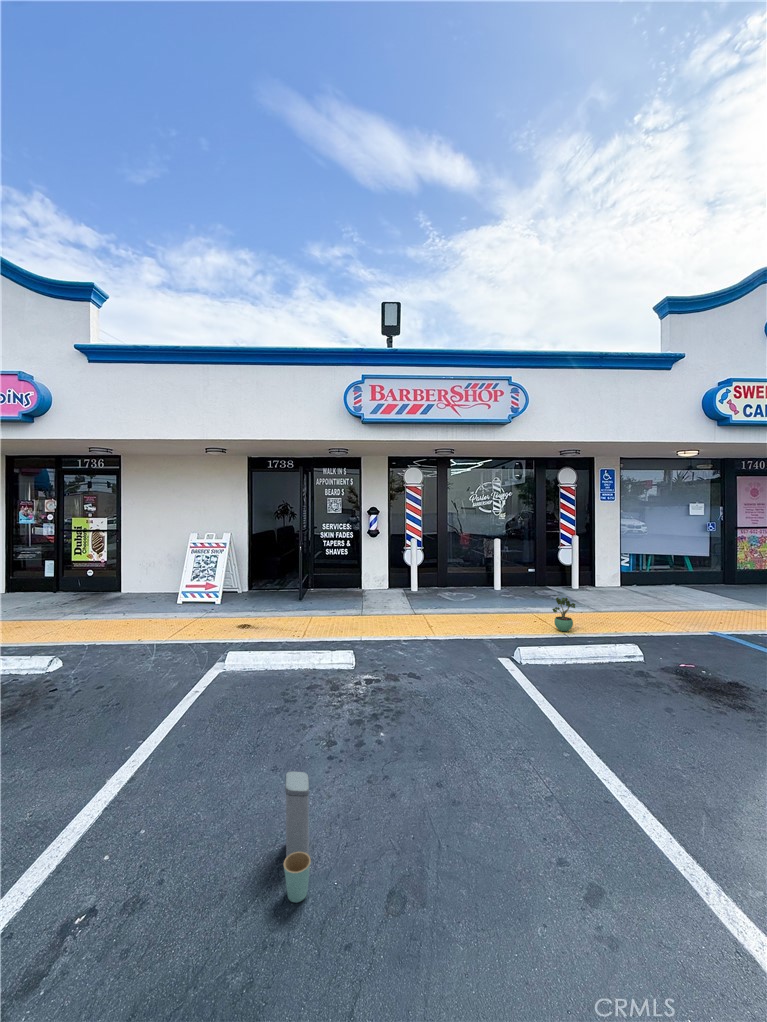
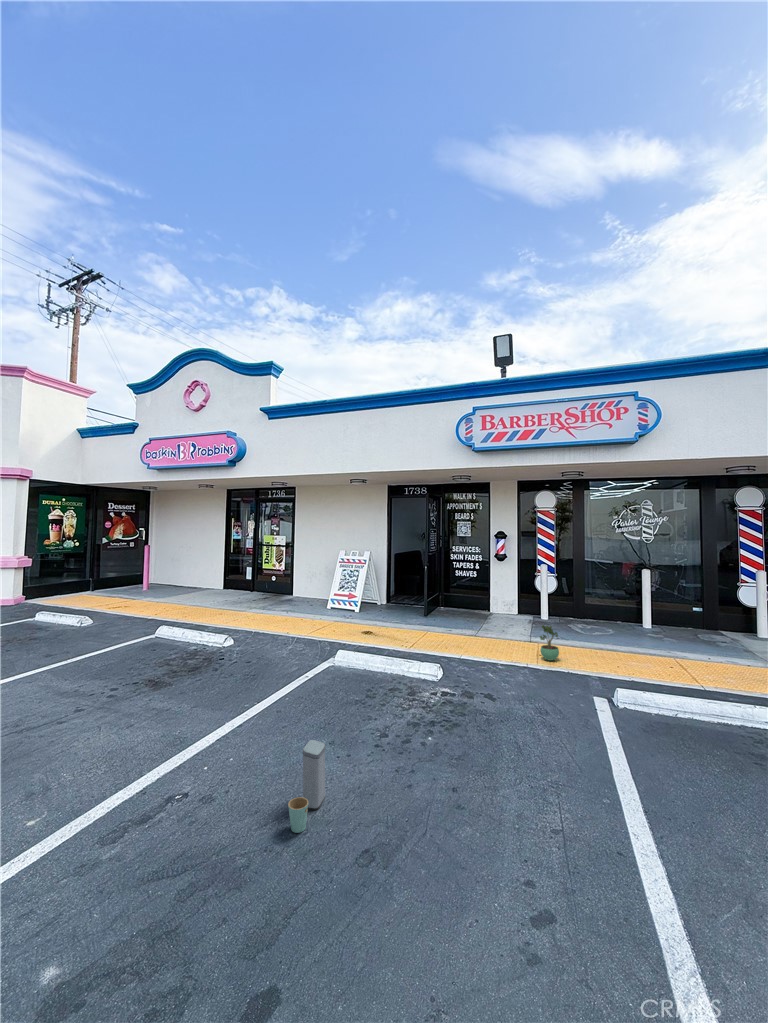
potted plant: present [552,597,575,631] -> present [540,625,559,661]

